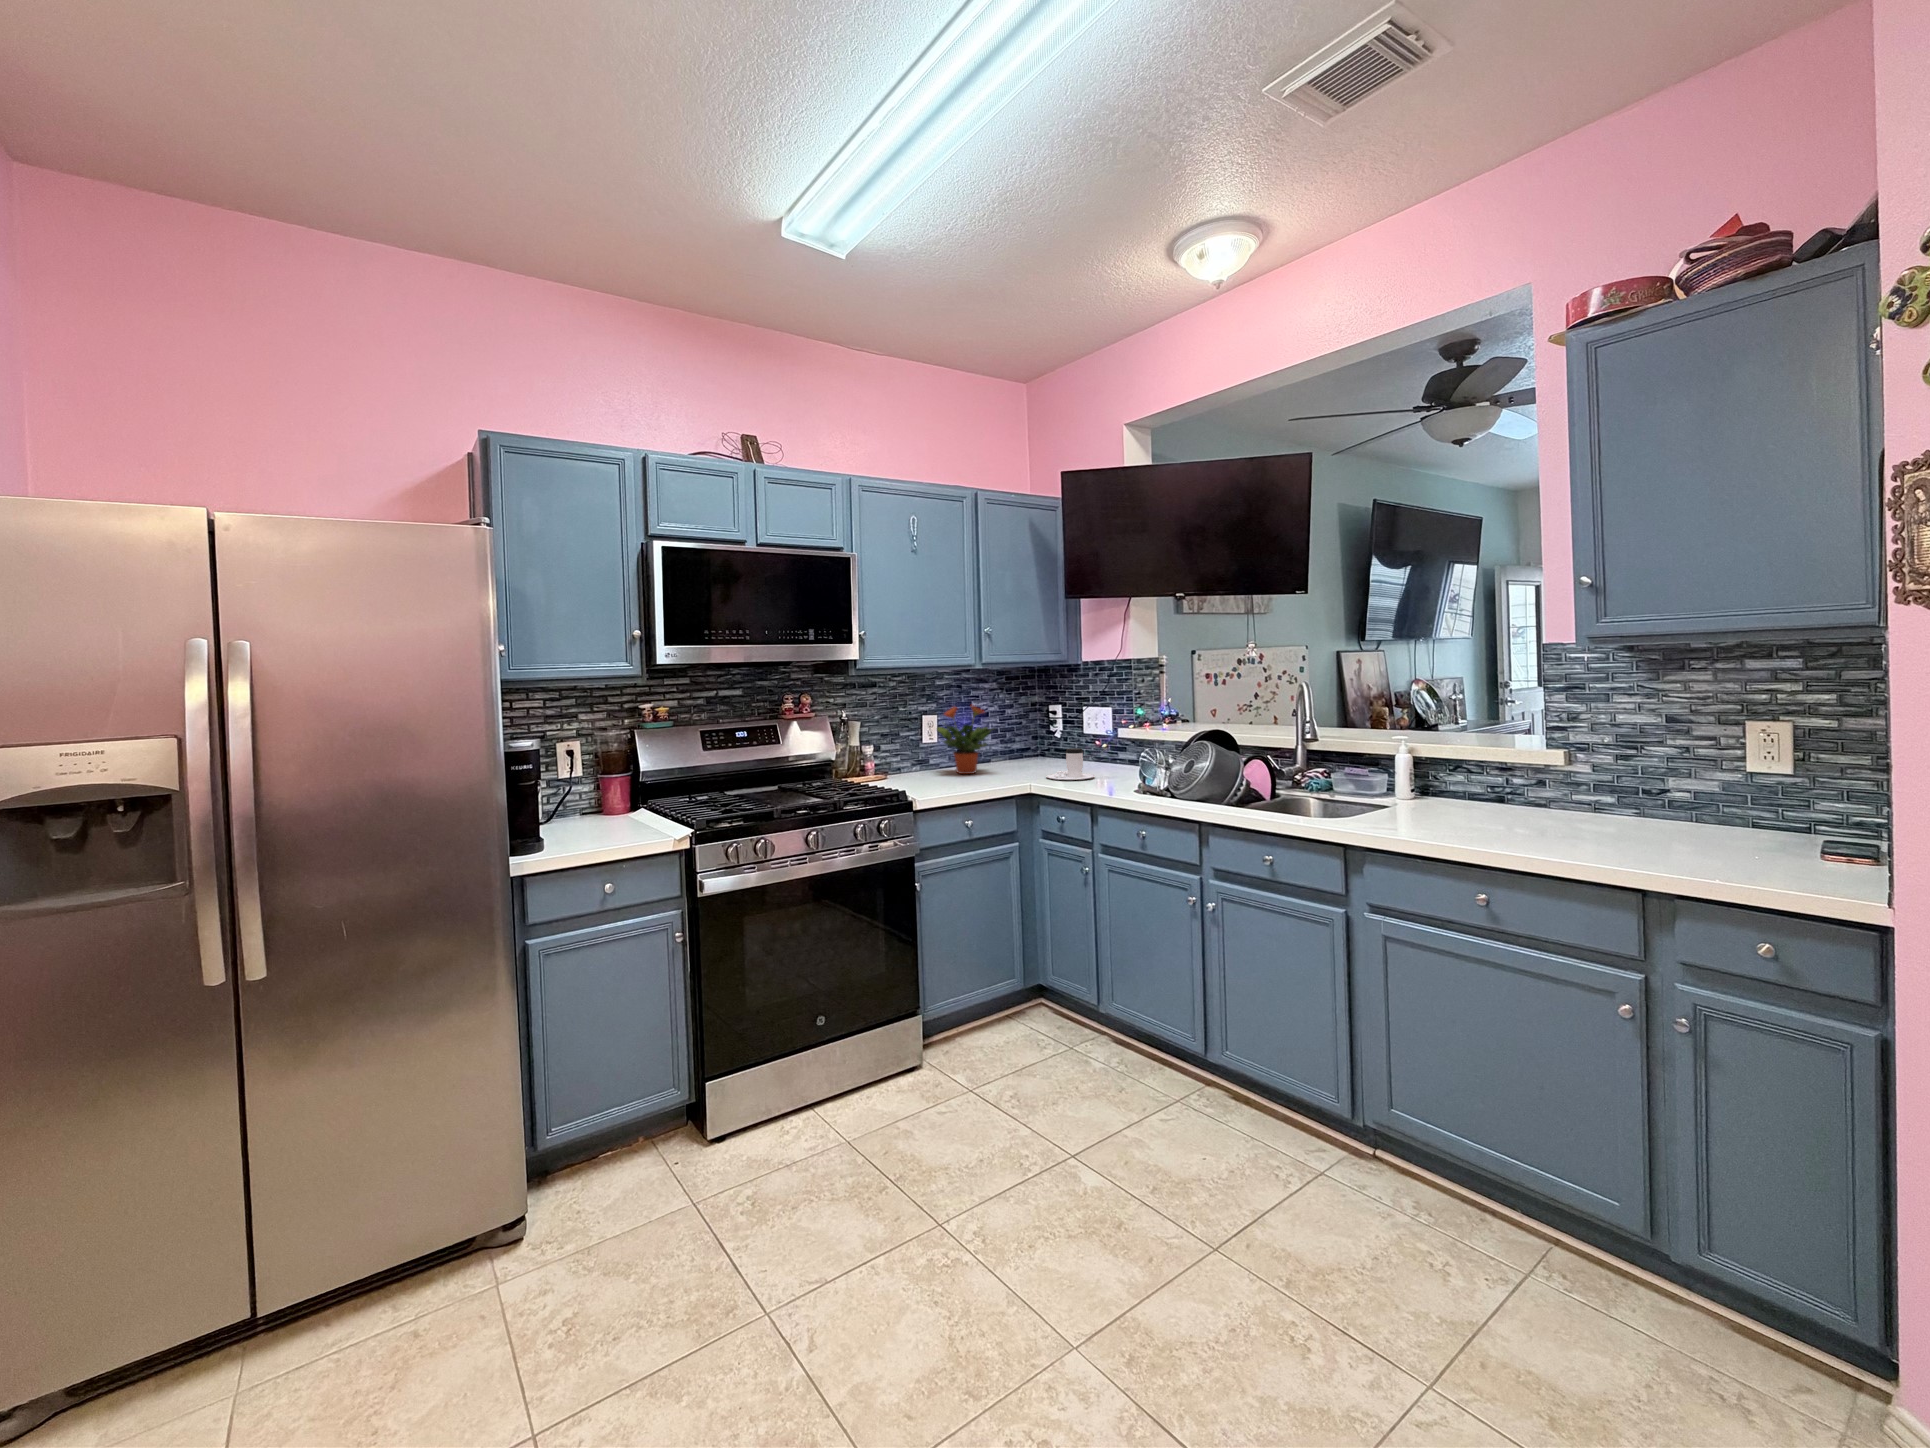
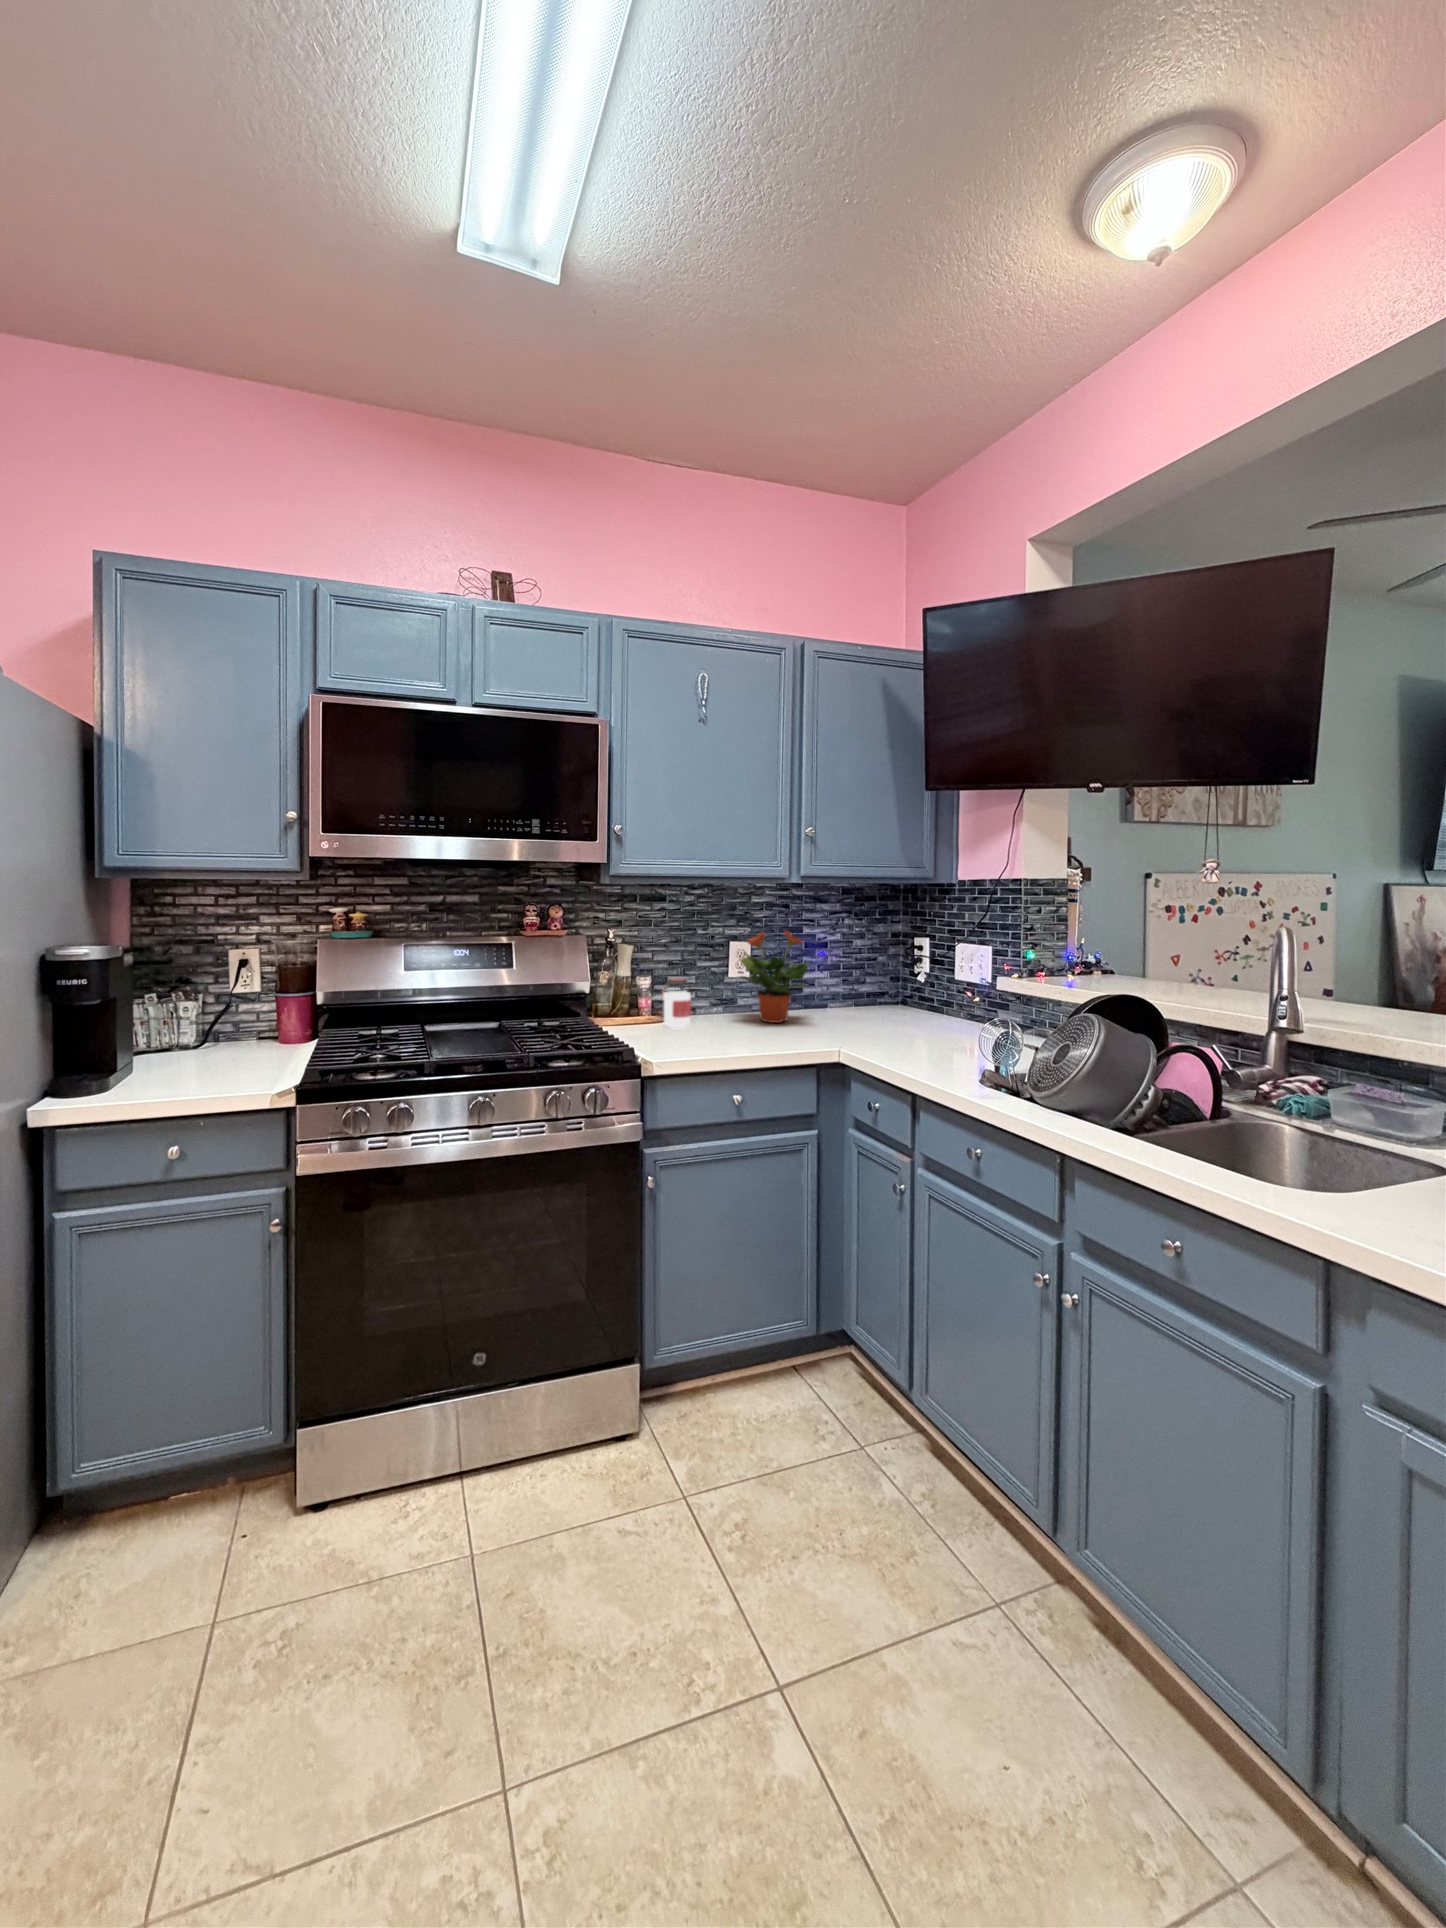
jar: none [893,745,915,783] -> present [662,978,691,1028]
coffee cup: present [1046,748,1095,780] -> none [870,1002,941,1049]

